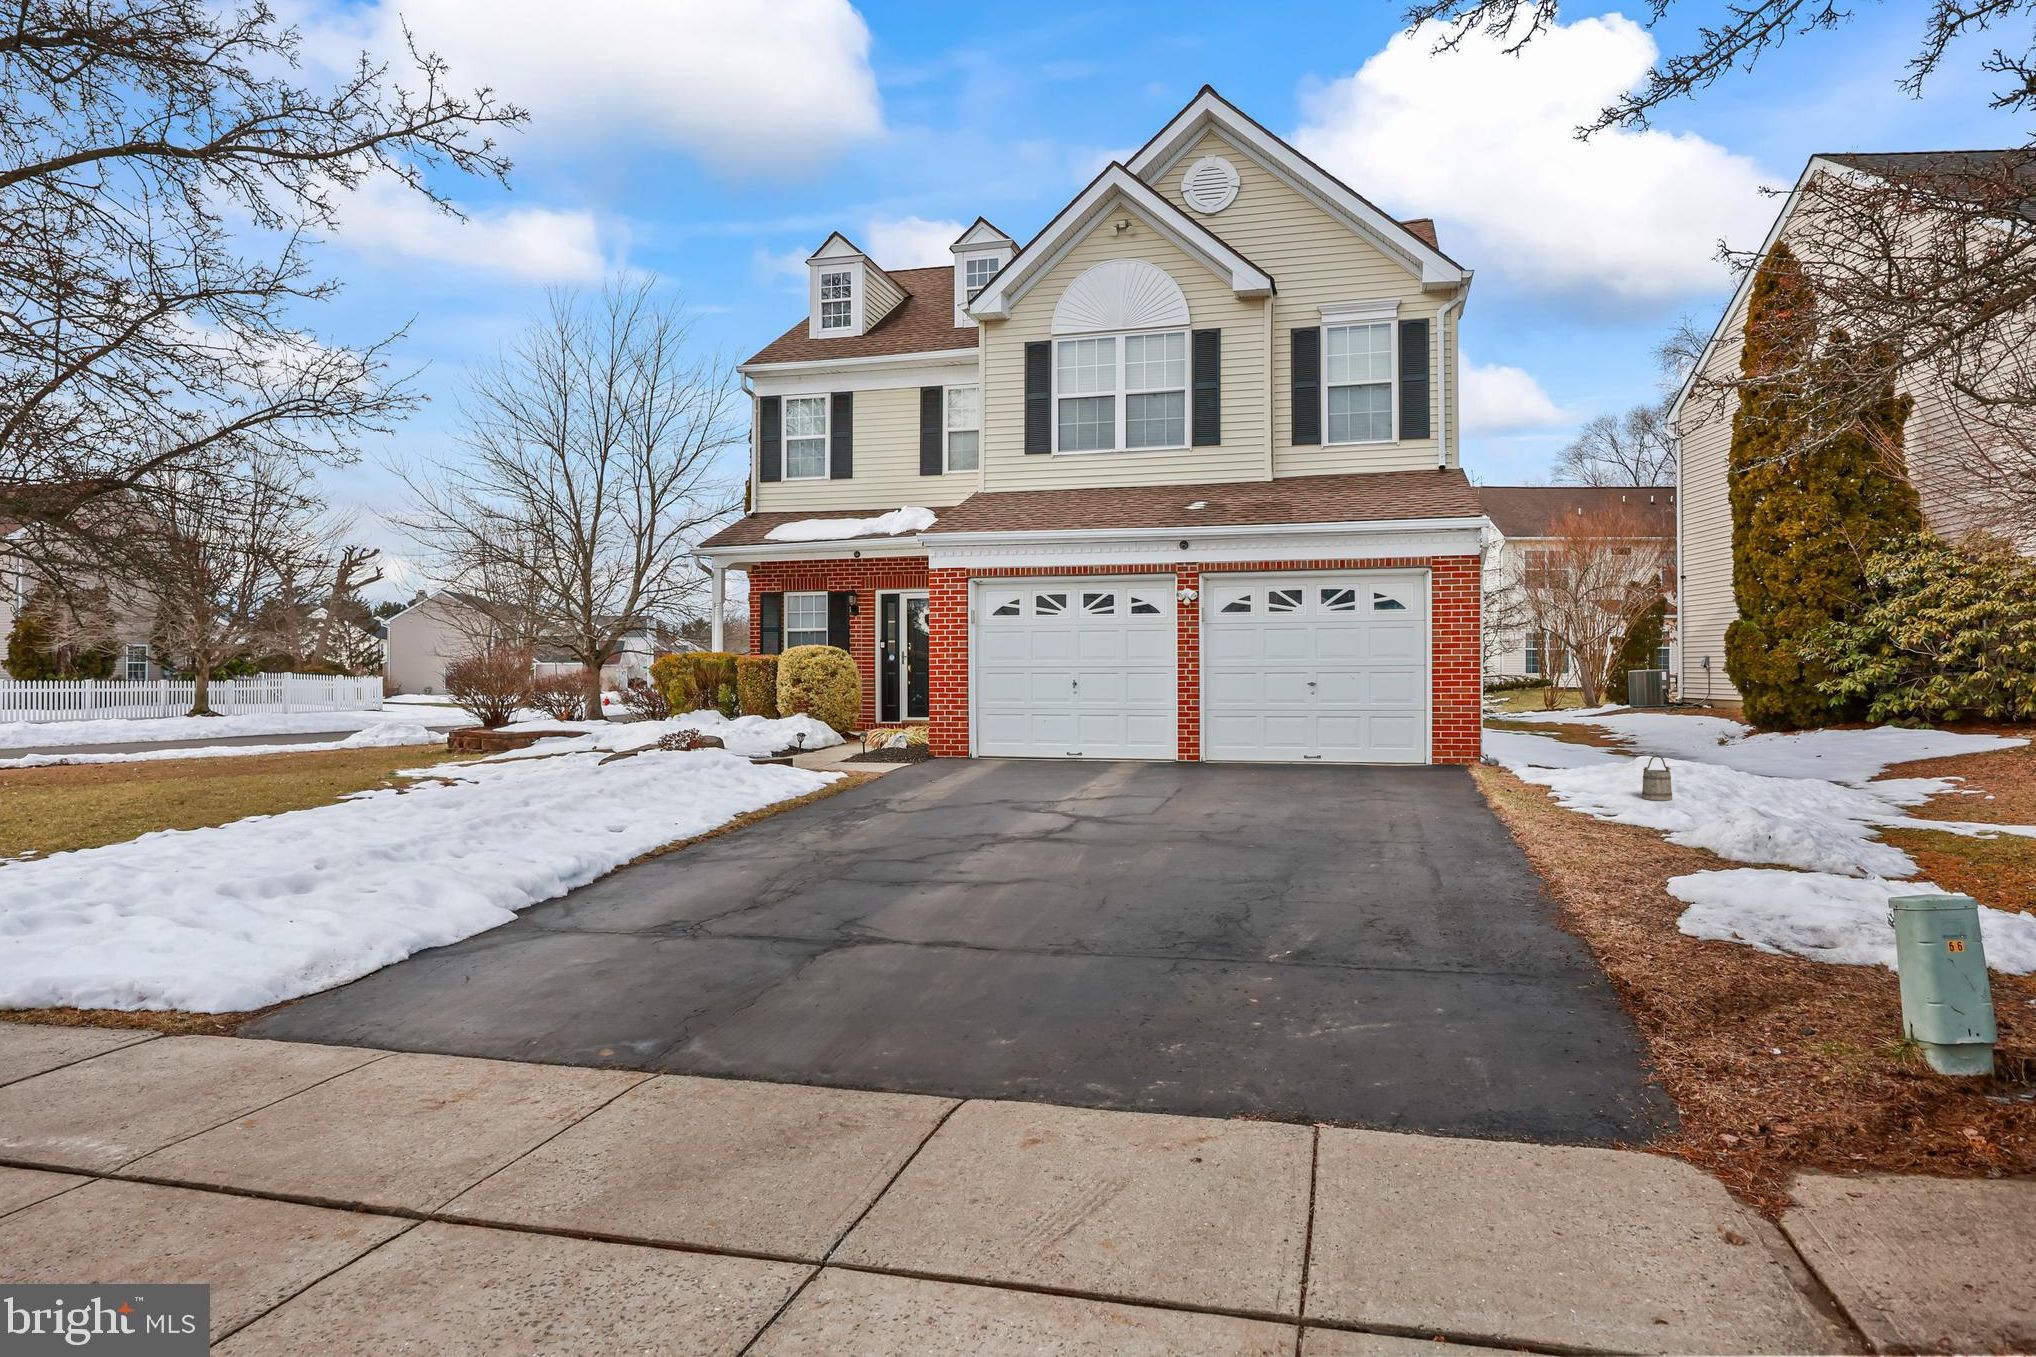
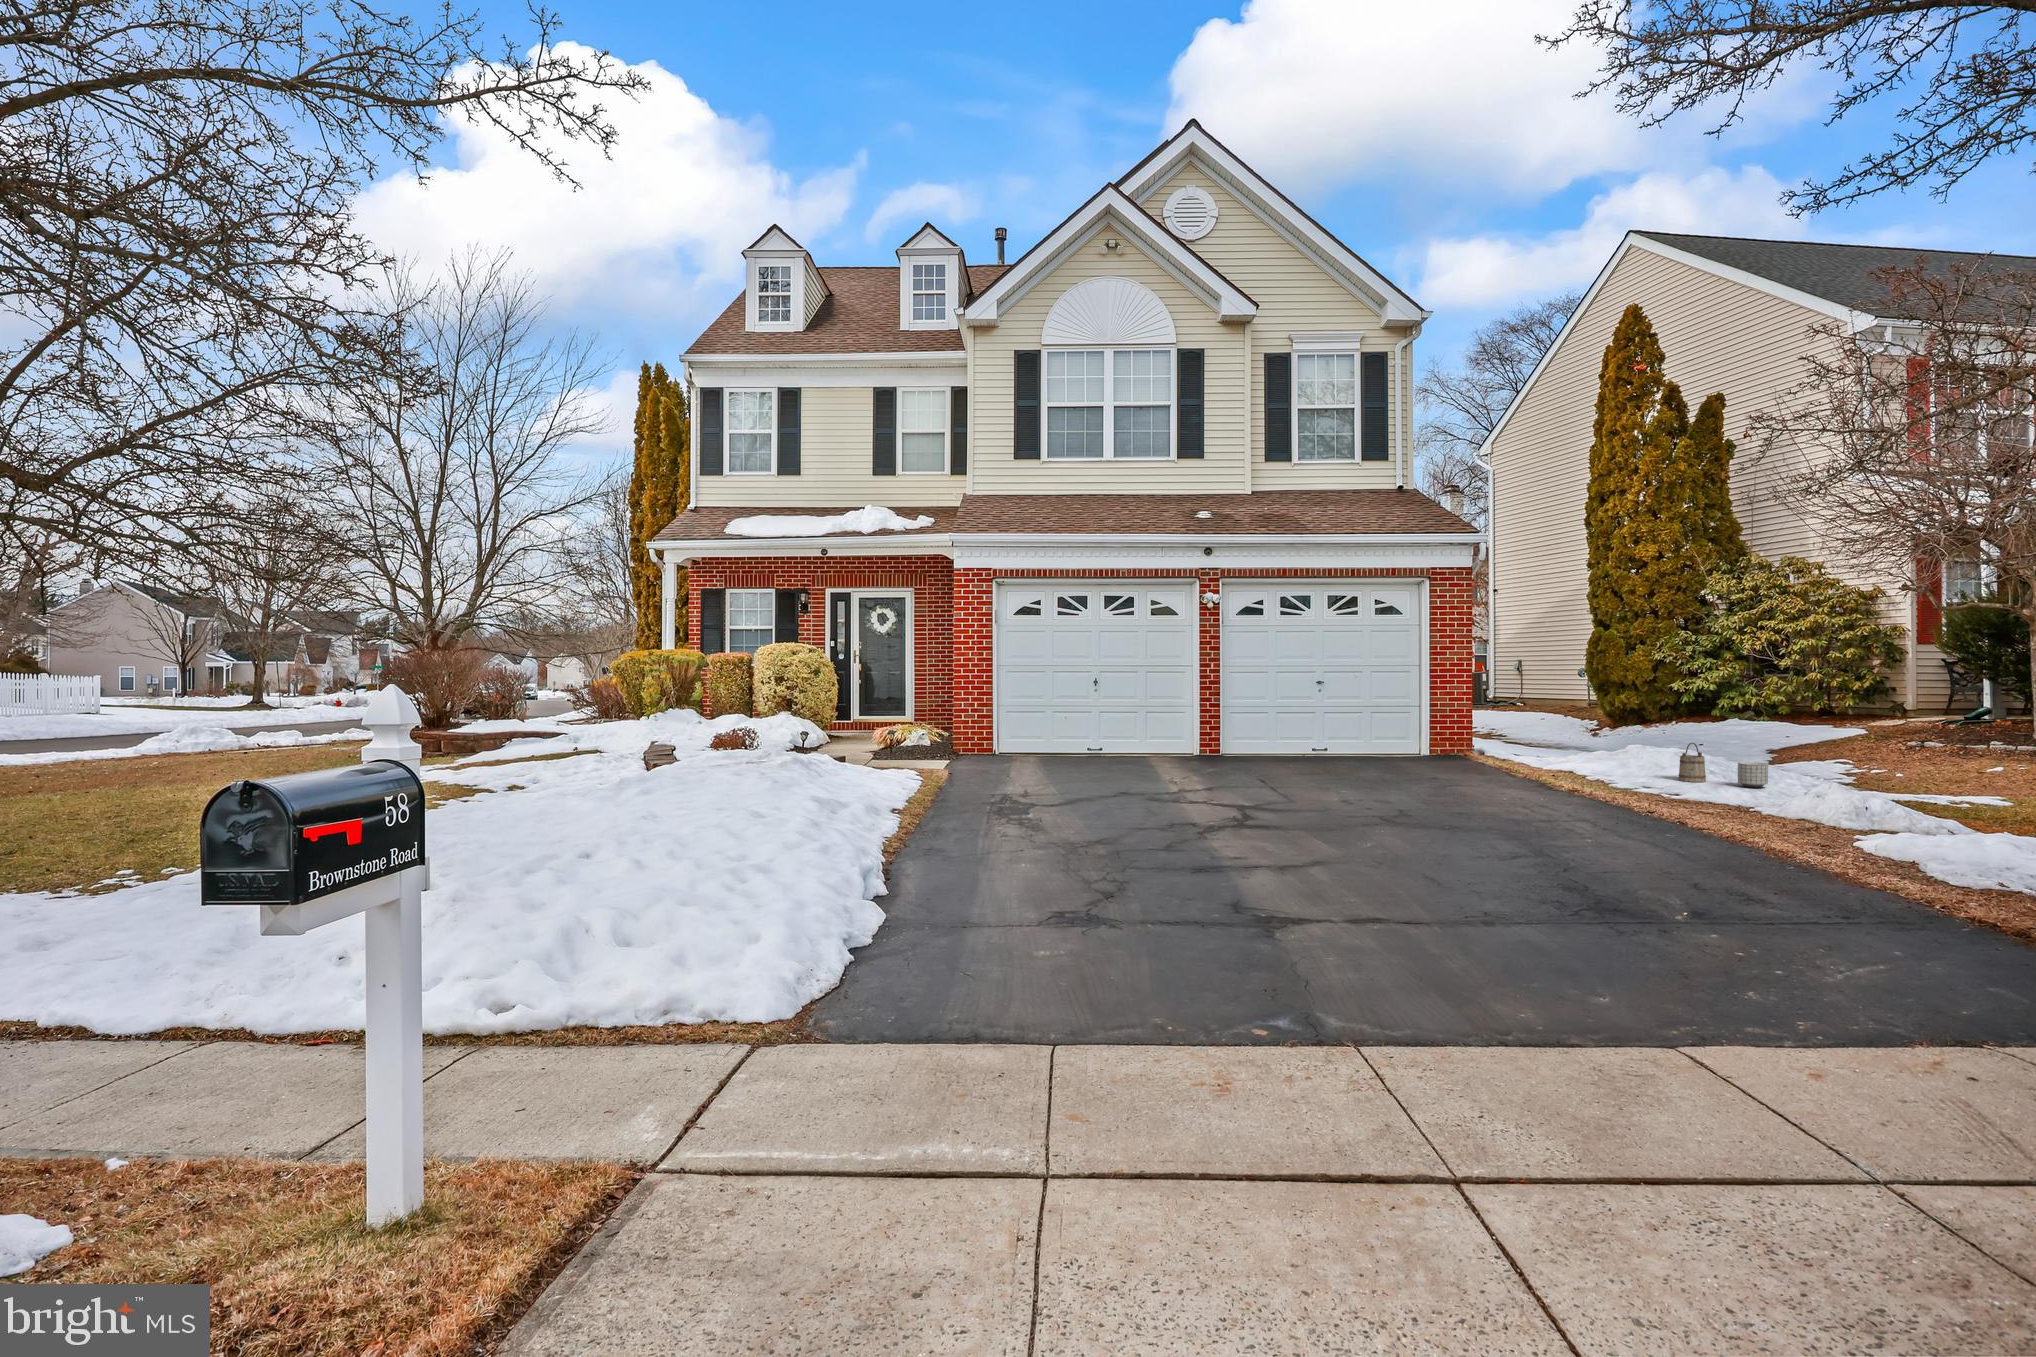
planter: none [1696,779,1730,809] -> present [1738,762,1768,788]

